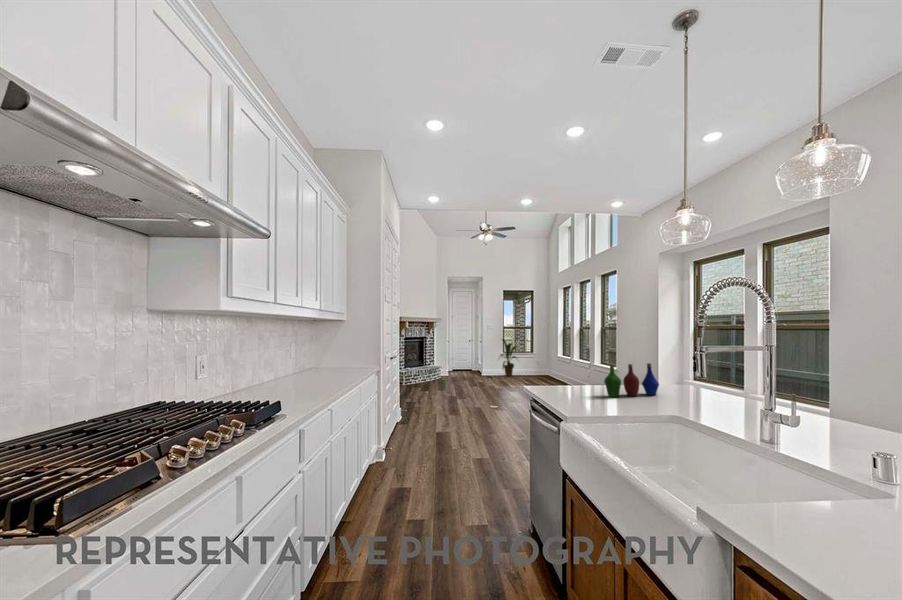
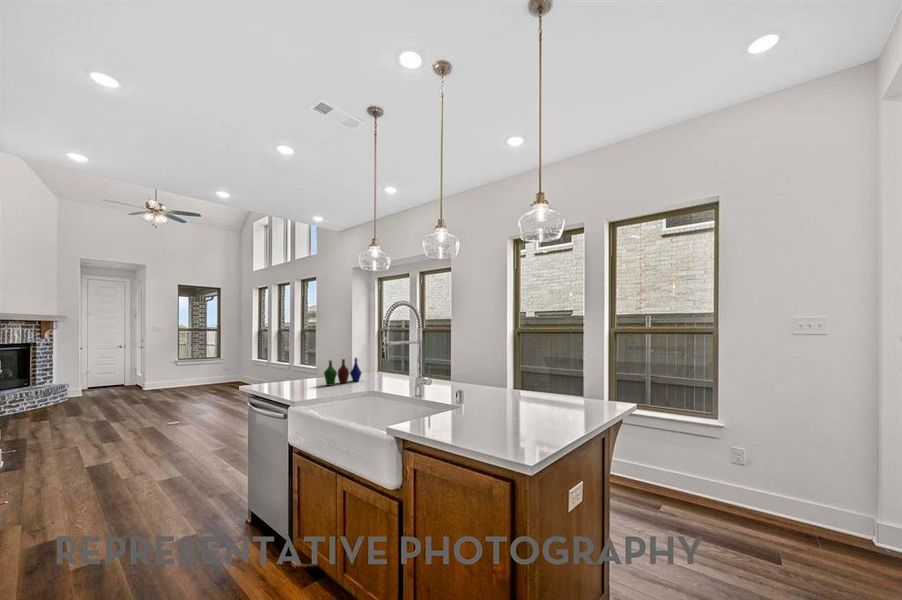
house plant: present [501,339,517,376] -> none [166,343,201,389]

